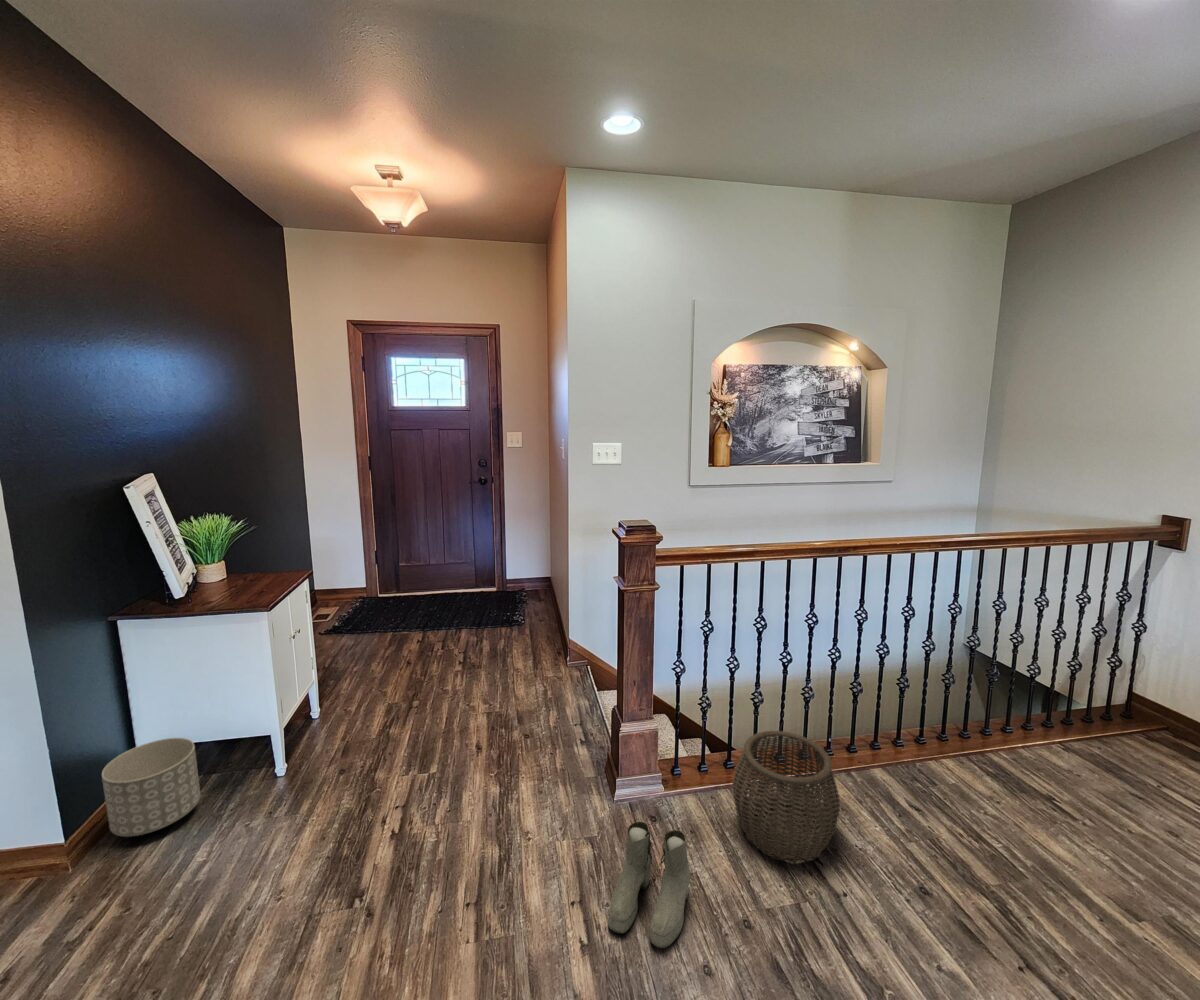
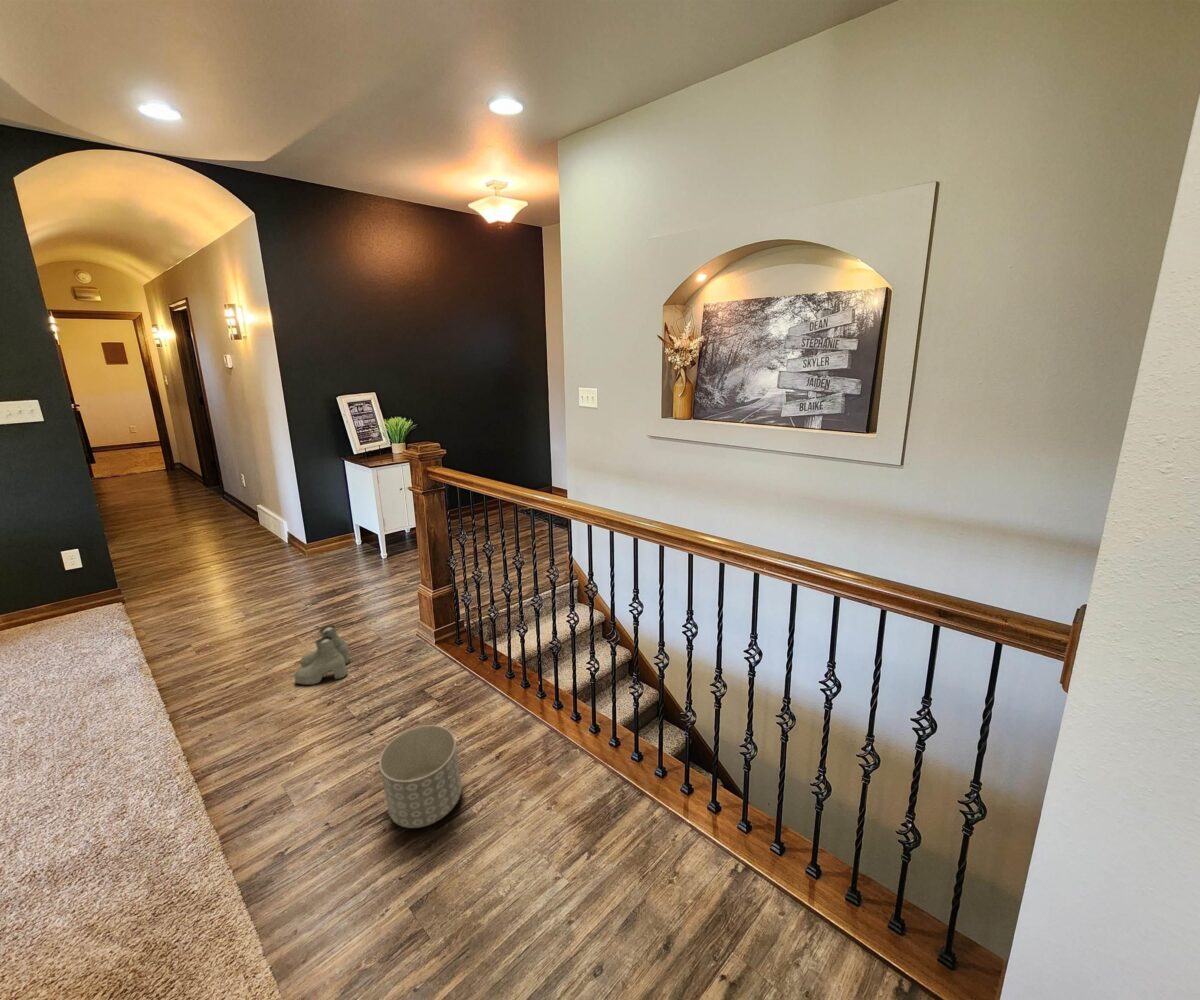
woven basket: present [732,731,840,862] -> none [372,624,453,715]
planter: present [102,738,200,837] -> present [379,725,462,828]

